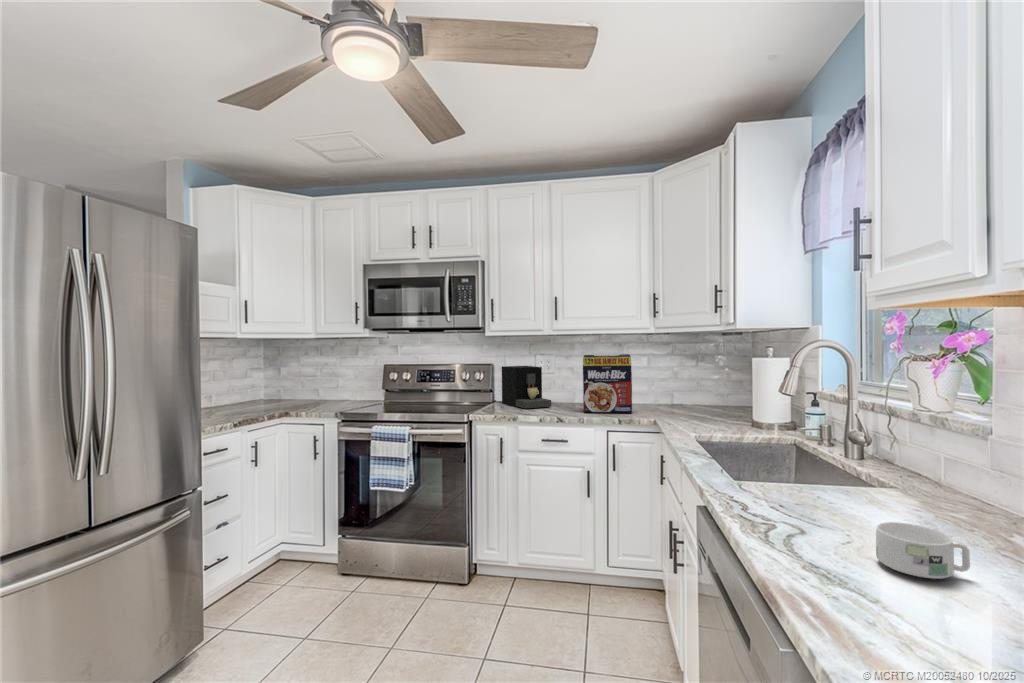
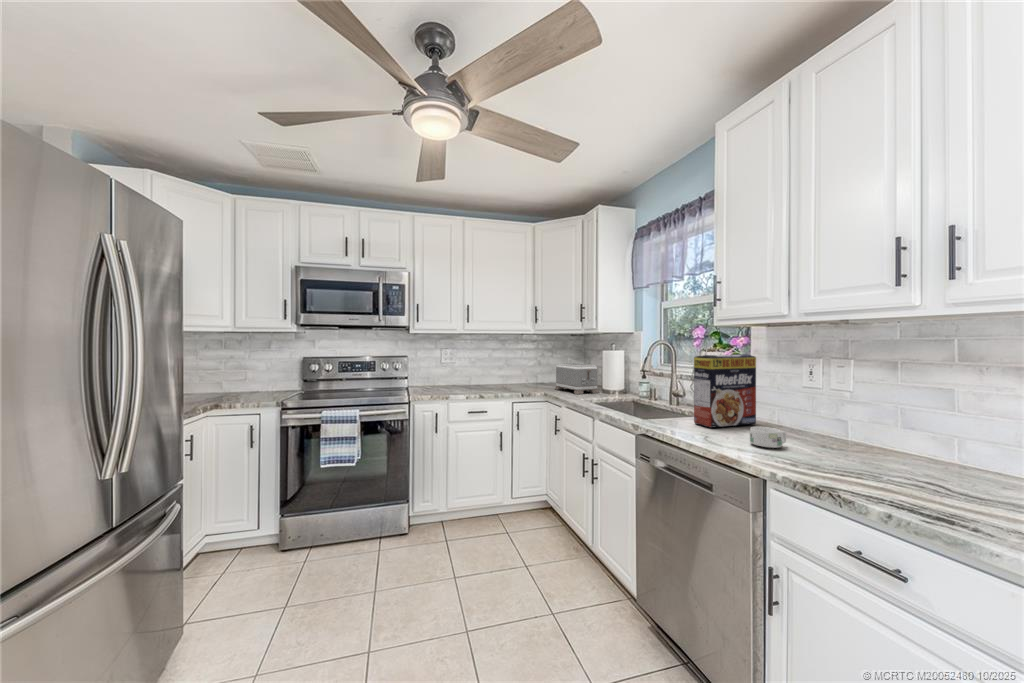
cereal box: present [583,354,632,413] -> present [694,354,756,428]
coffee maker: present [502,366,551,408] -> none [417,358,462,390]
toaster: none [679,376,743,426] -> present [555,363,599,394]

